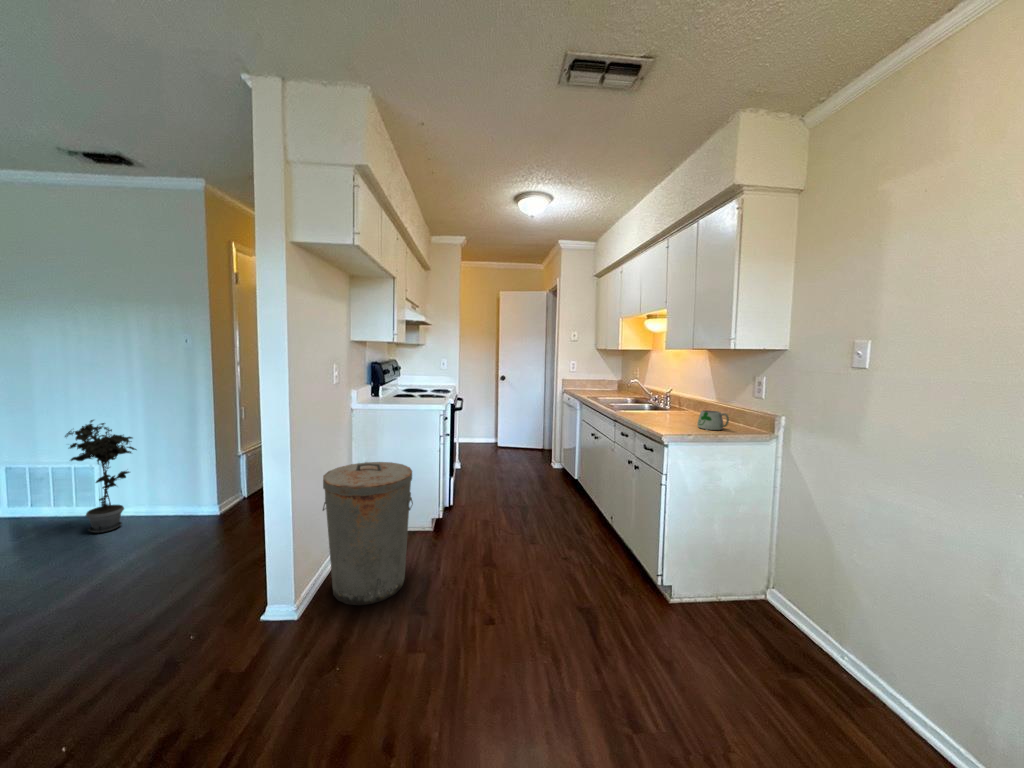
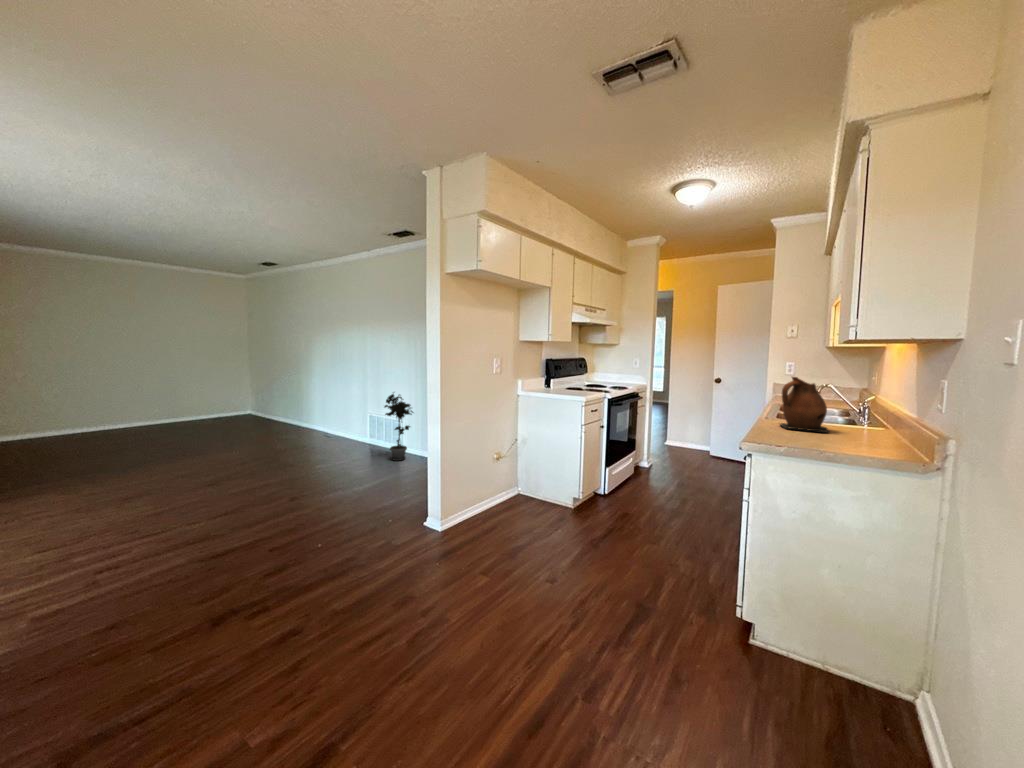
ceramic pitcher: none [633,376,674,419] -> present [780,377,829,432]
mug: present [697,411,729,430] -> none [828,422,868,449]
trash can: present [323,462,413,605] -> none [464,433,529,540]

